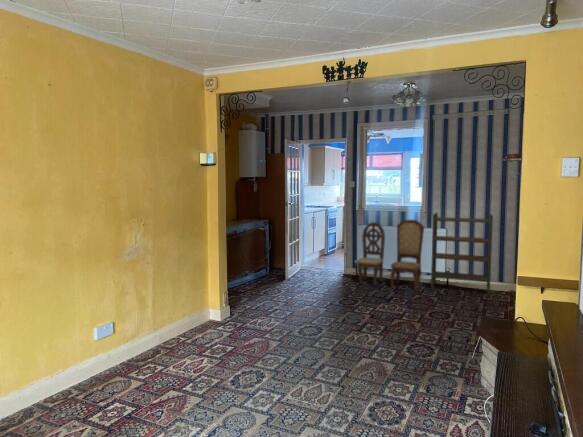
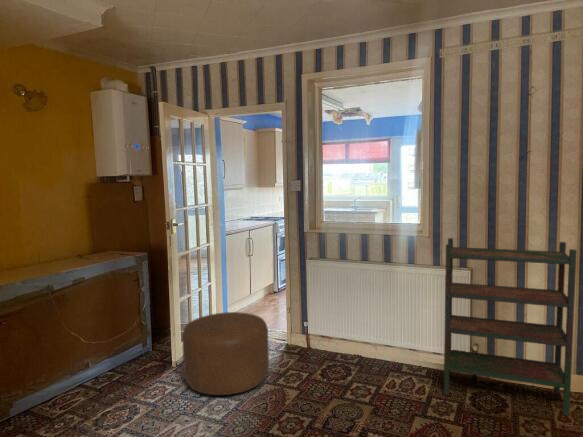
dining chair: present [357,220,424,291] -> none [300,252,427,400]
ottoman: none [297,252,340,287] -> present [182,312,269,395]

